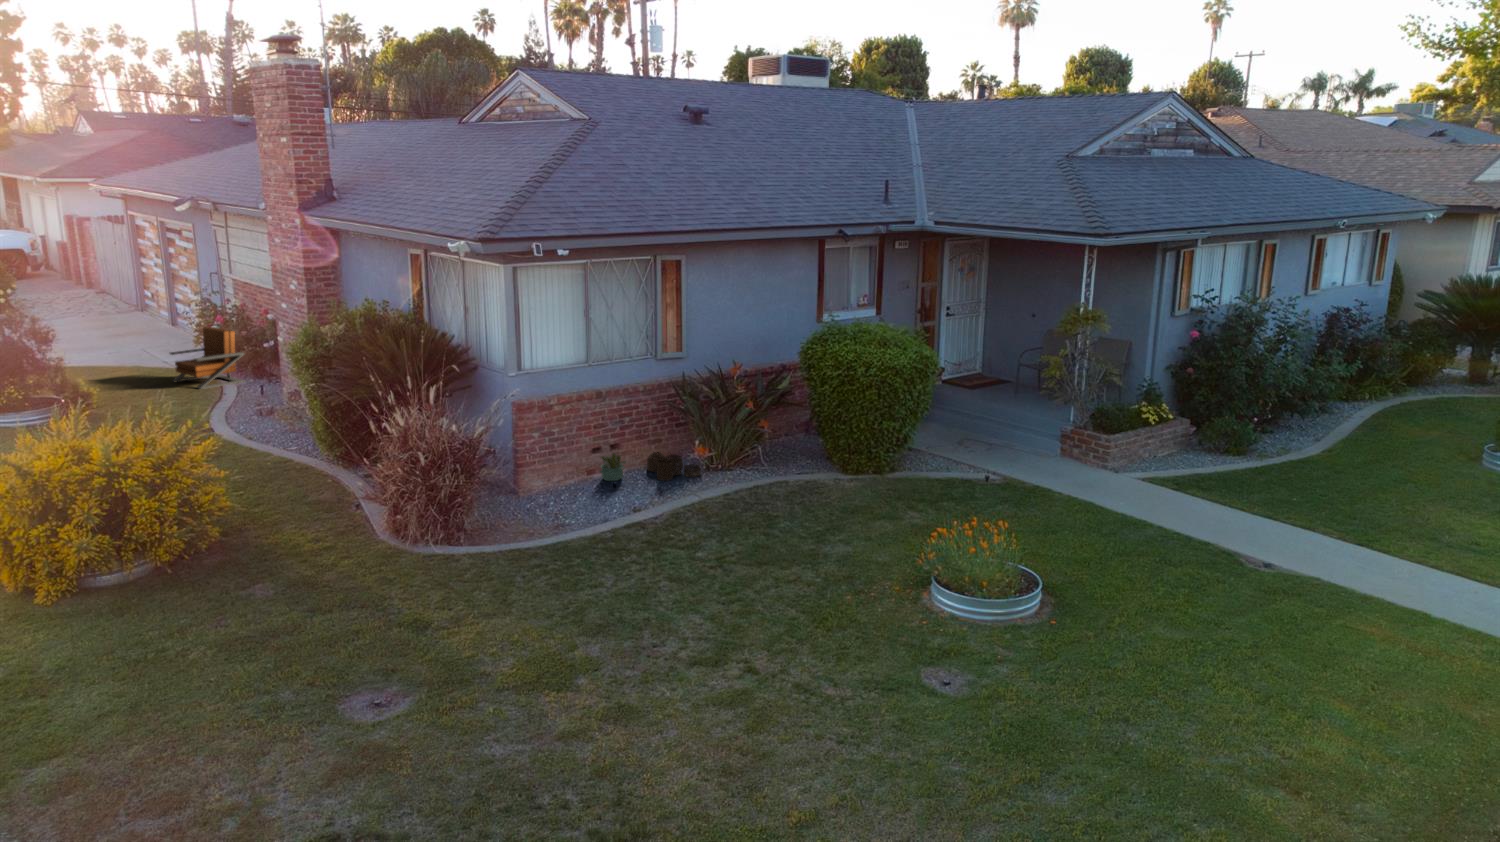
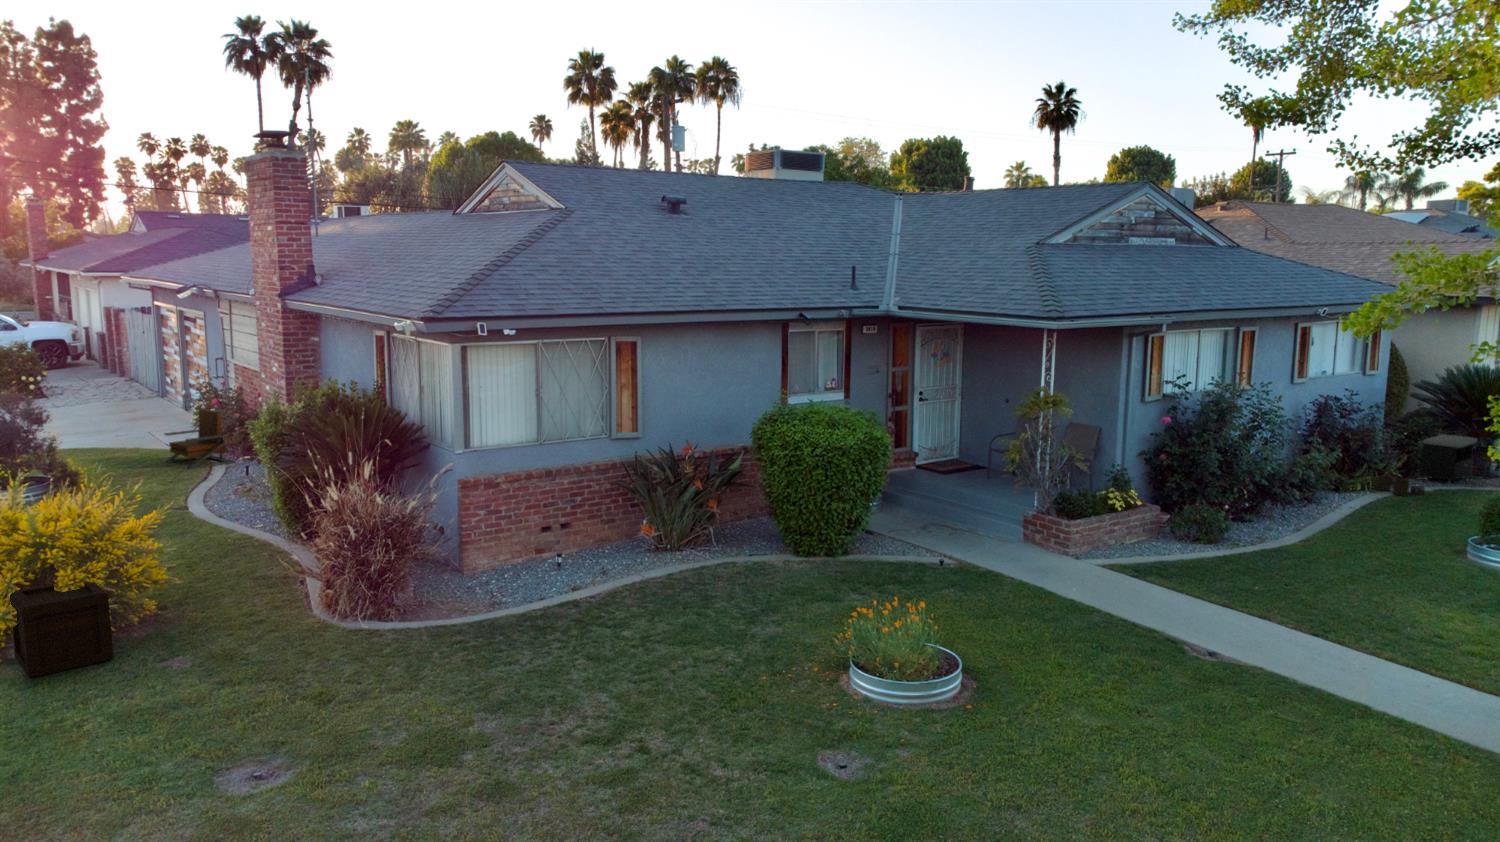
storage bench: none [1422,345,1479,393] -> present [1419,434,1477,483]
woven basket: present [647,452,700,481] -> present [1372,476,1425,496]
decorative plant: present [600,453,626,481] -> none [548,532,577,561]
wooden crate: none [87,507,198,609] -> present [10,582,114,678]

